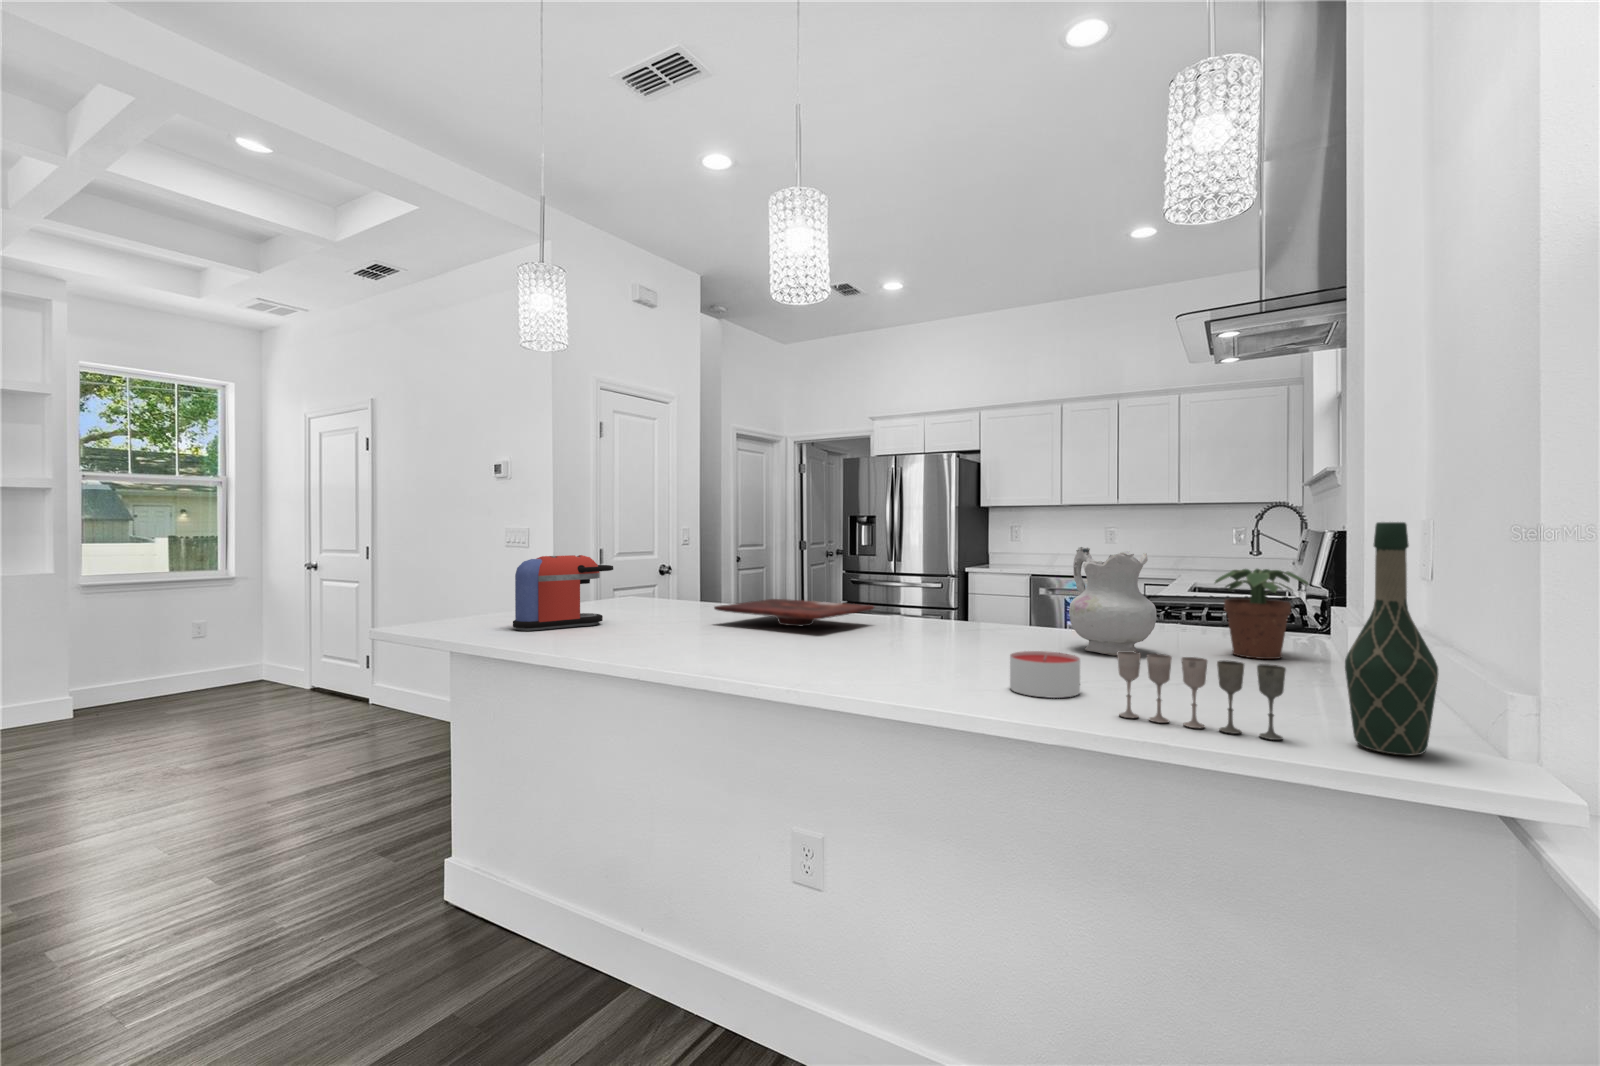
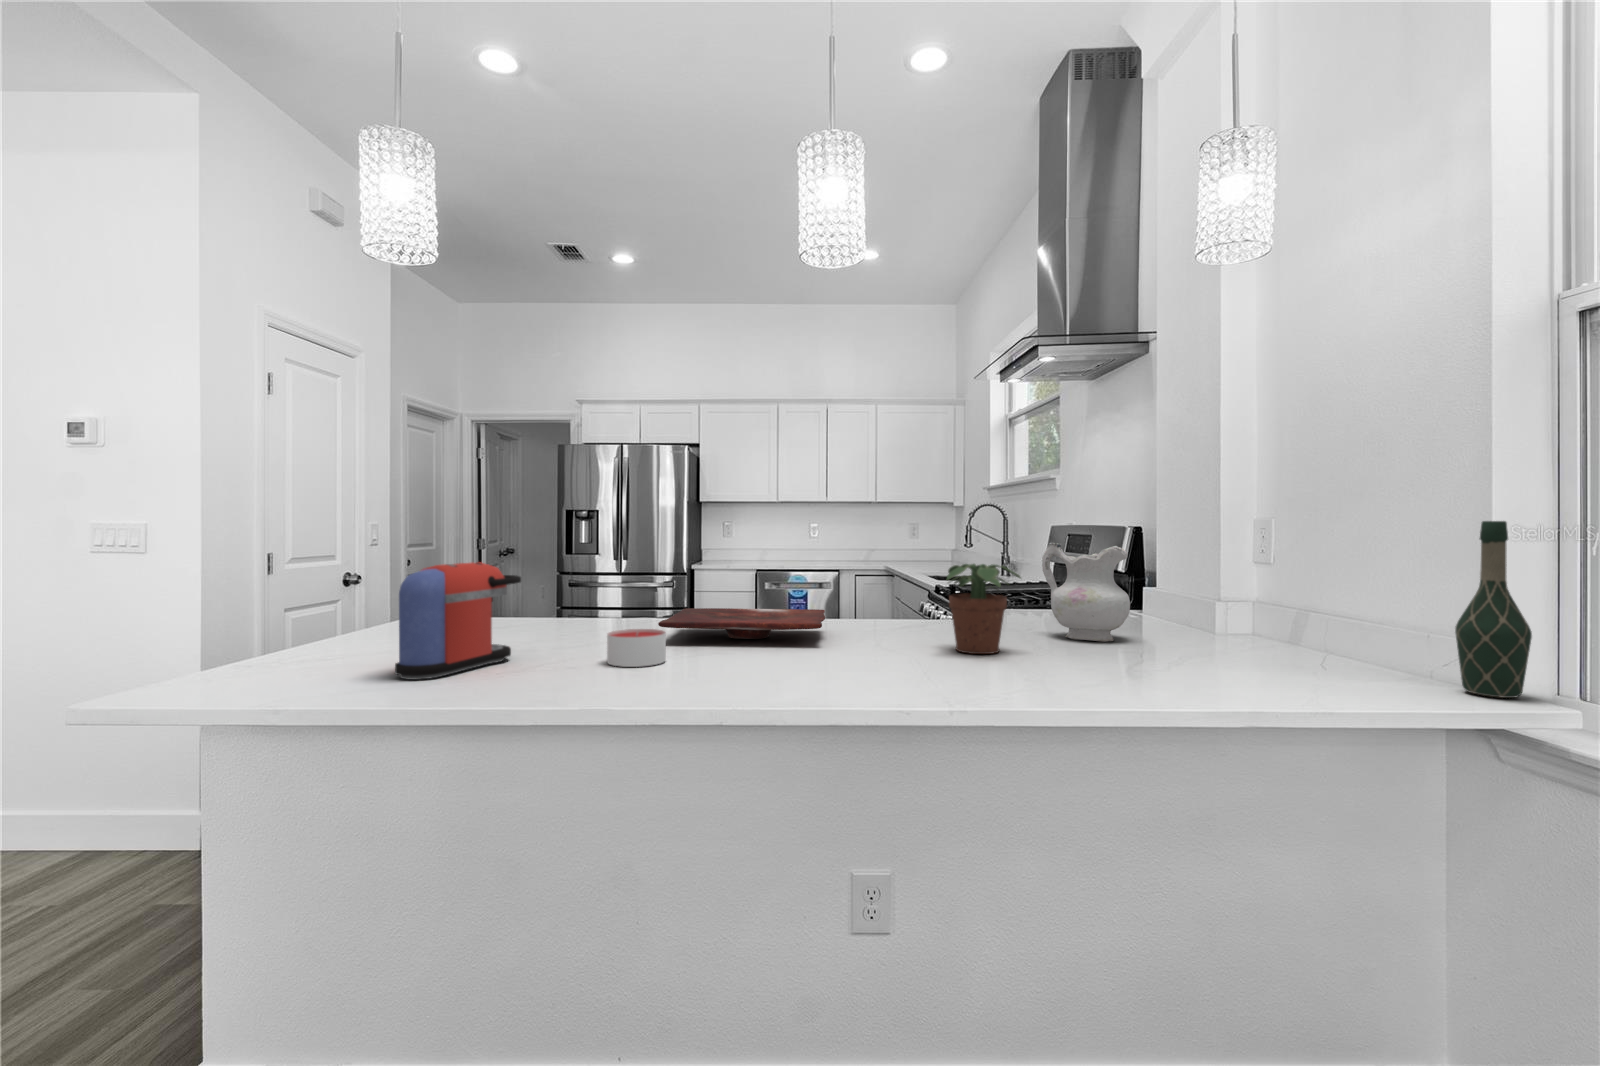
potted plant: present [1215,569,1308,659] -> present [947,564,1021,654]
candle: present [1010,651,1080,698] -> present [607,629,666,667]
wine glass: present [1117,651,1286,740] -> none [1299,635,1441,698]

